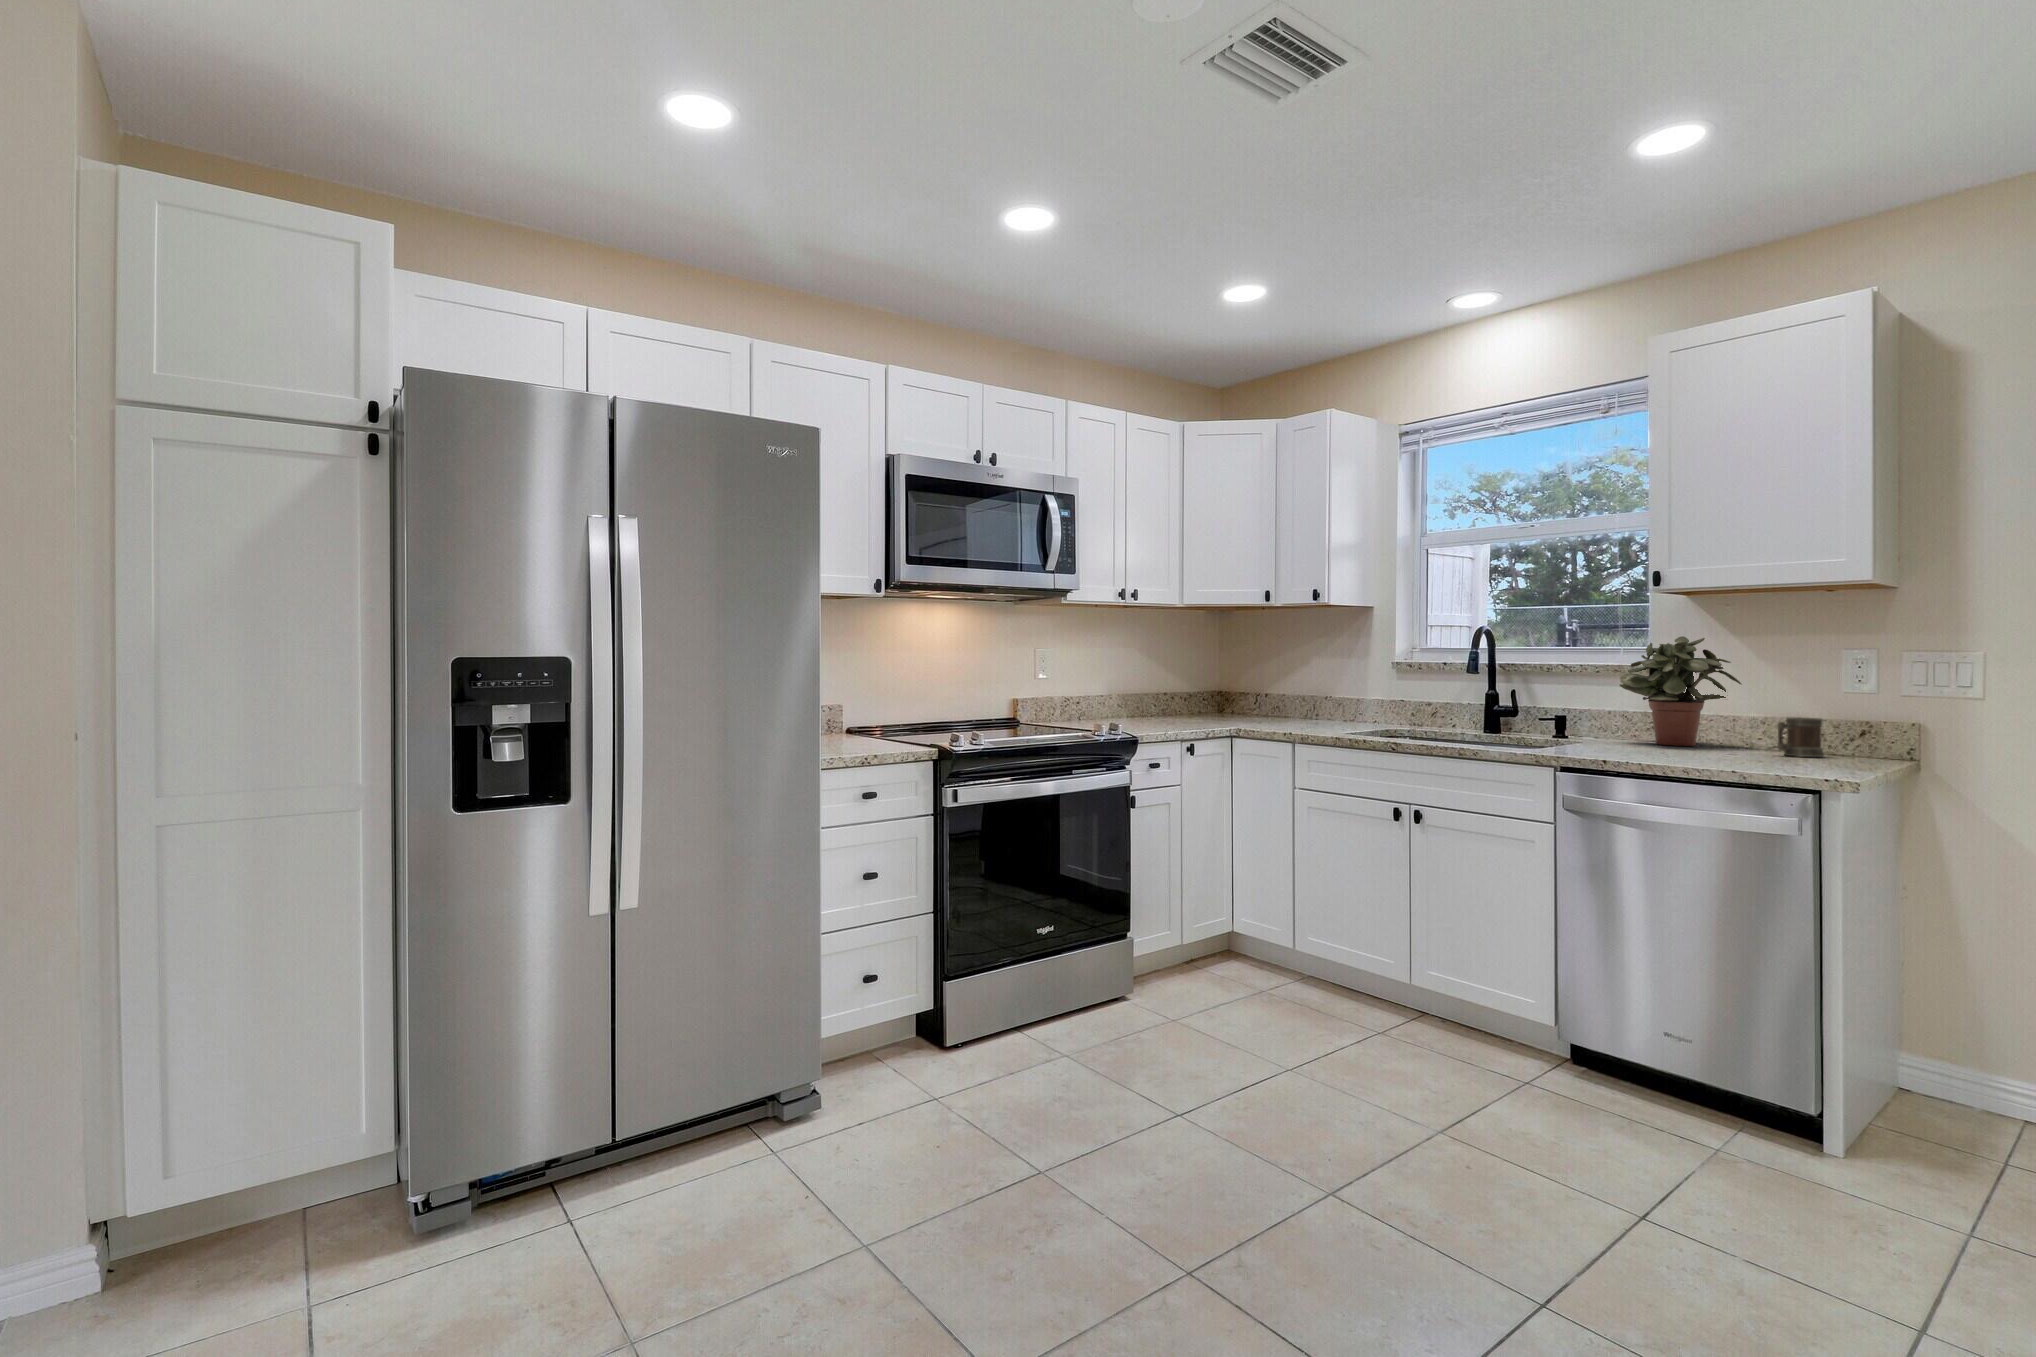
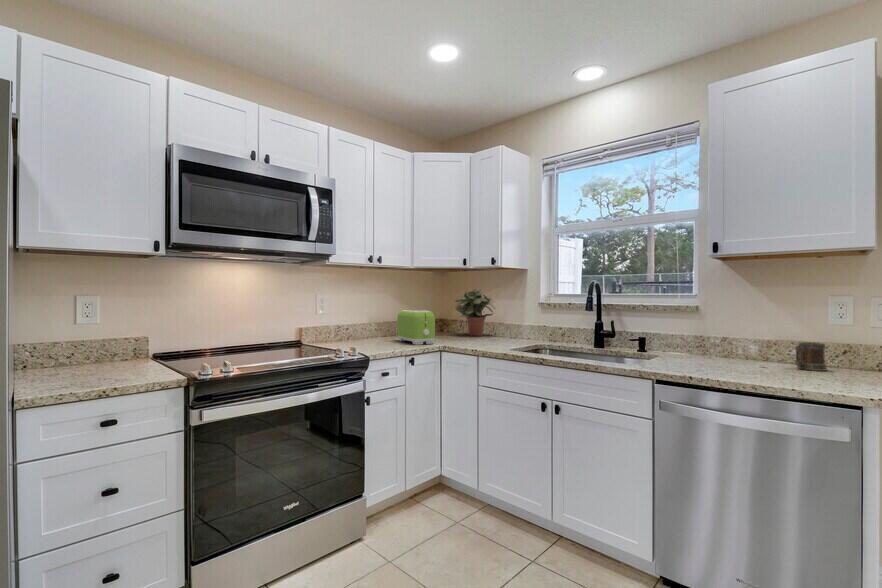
potted plant: present [1620,636,1742,746] -> present [455,289,496,336]
toaster: none [1158,674,1222,726] -> present [397,310,435,345]

